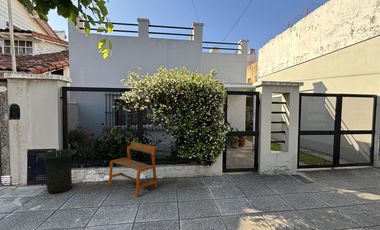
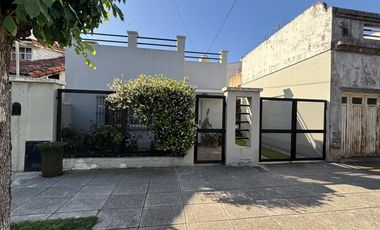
bench: present [109,142,157,197] -> none [94,136,136,180]

